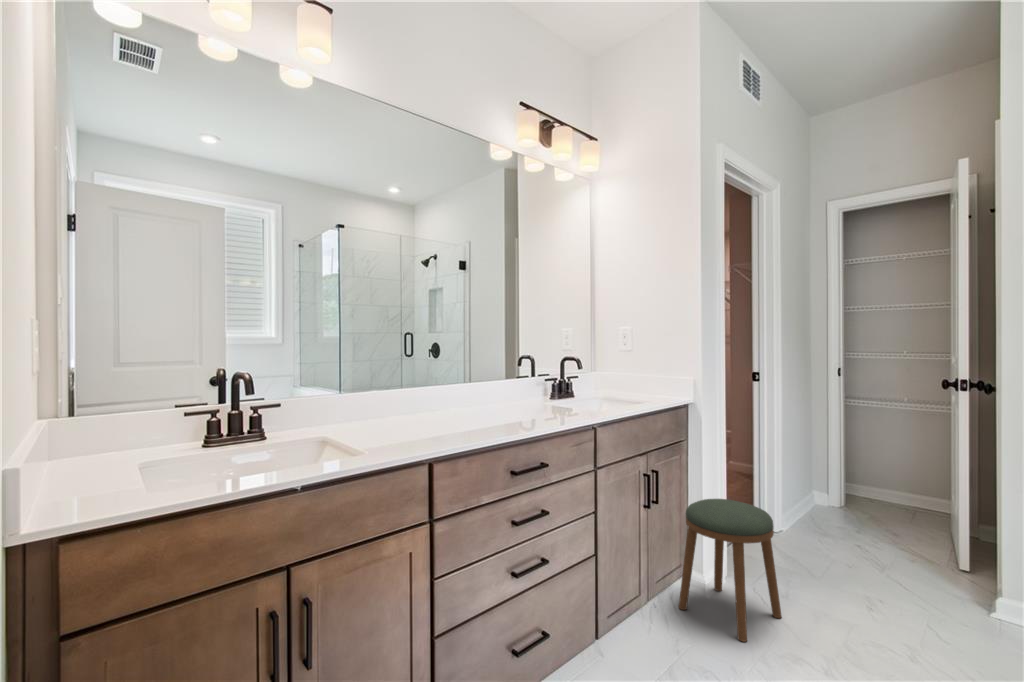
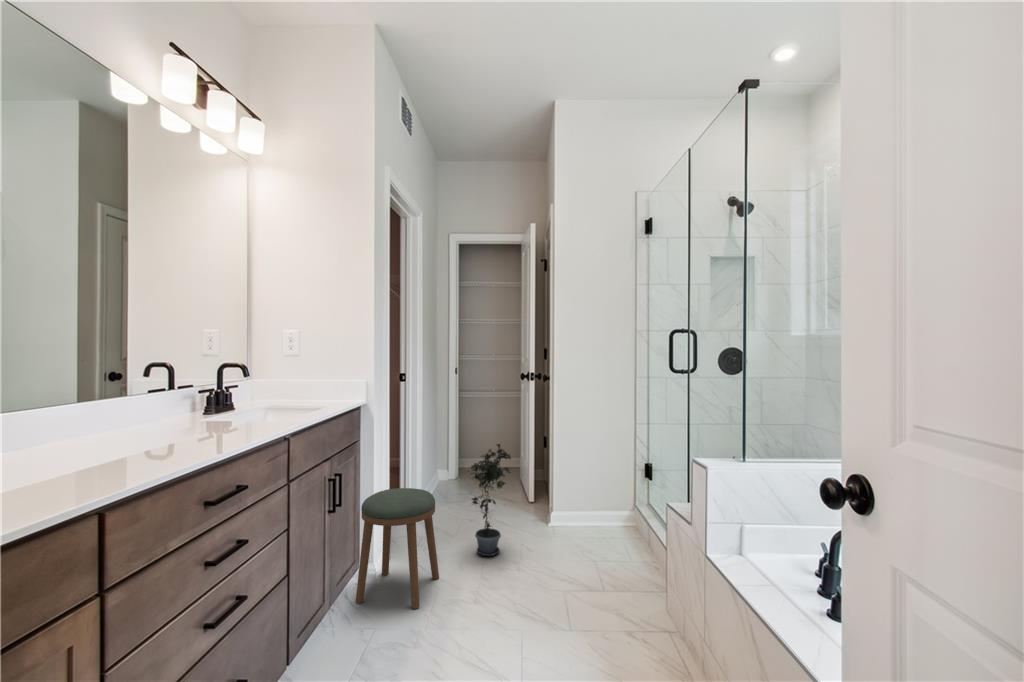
potted plant: none [826,473,901,619] -> present [471,444,511,556]

